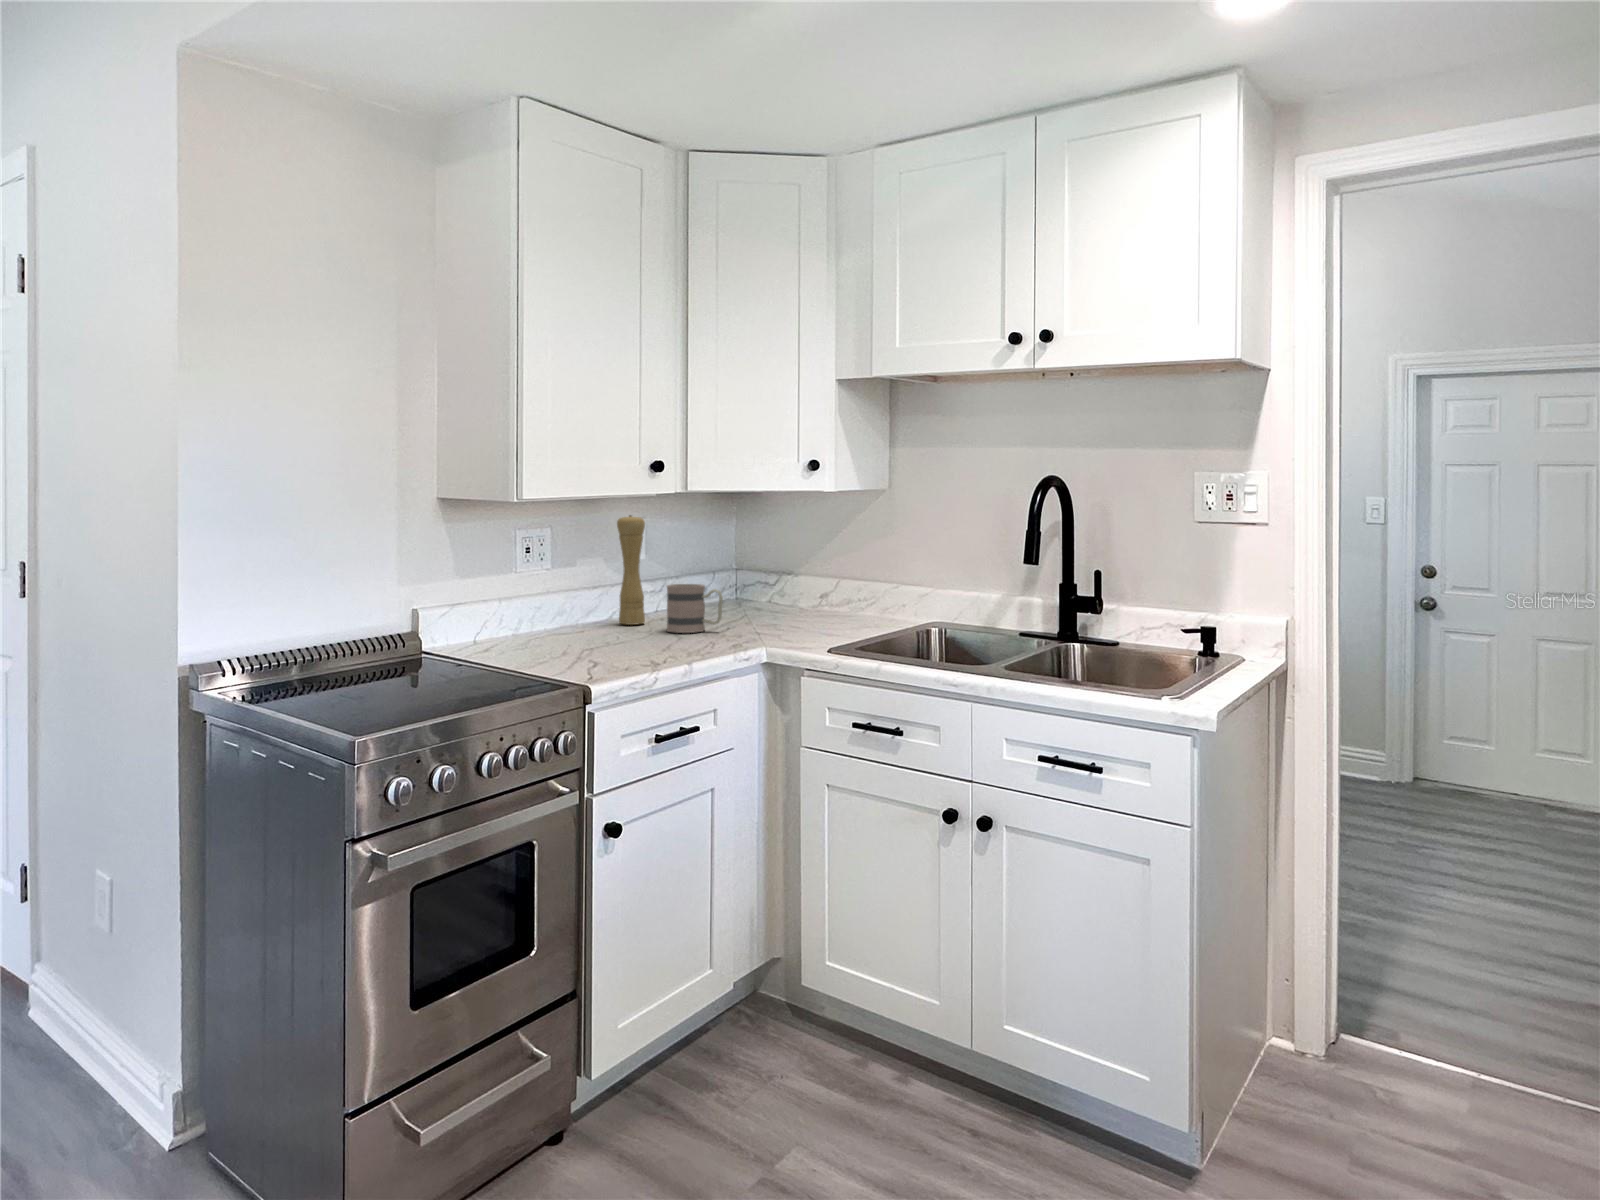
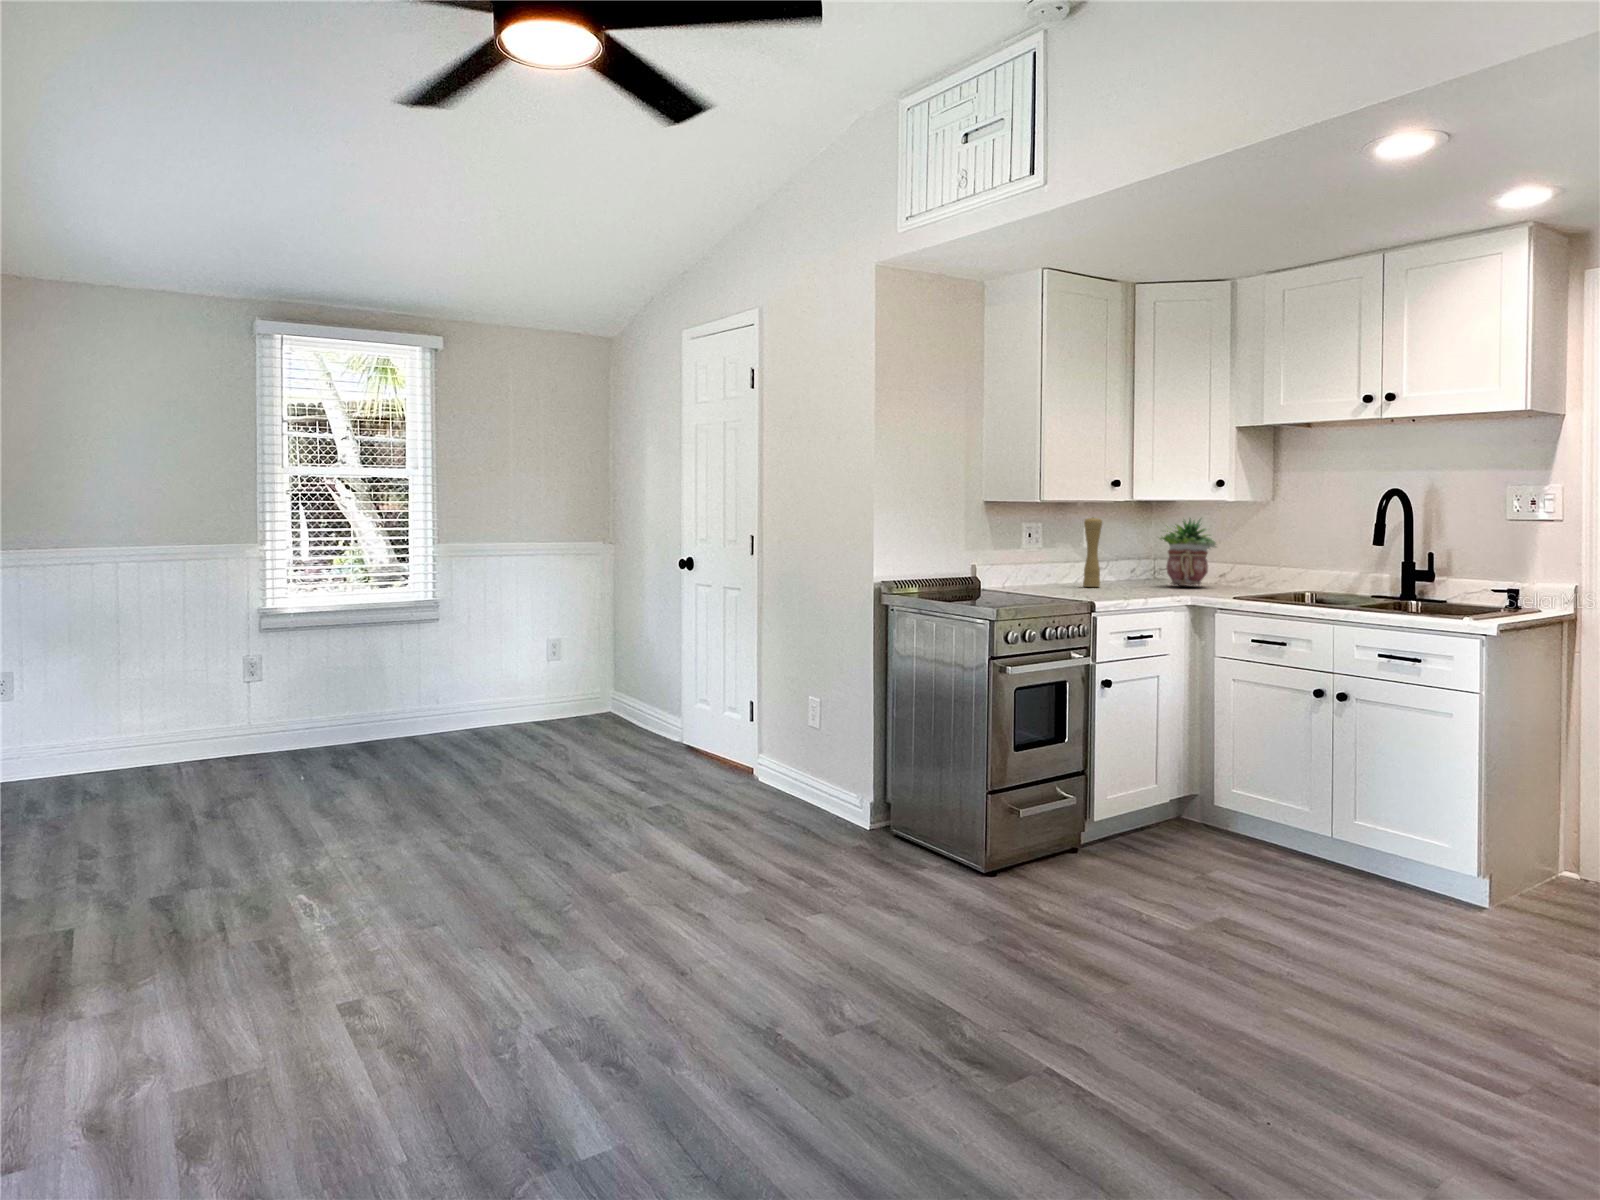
potted plant: none [731,513,815,618] -> present [1160,518,1216,586]
mug: present [667,584,723,633] -> none [1118,561,1157,591]

